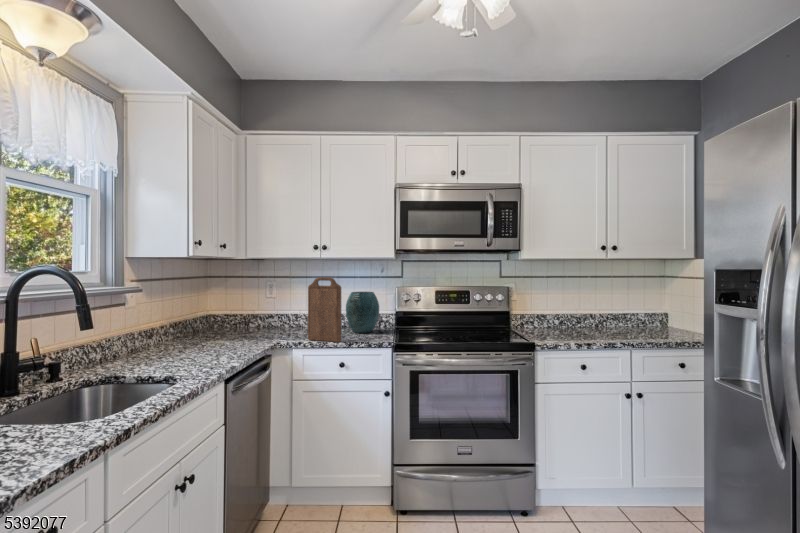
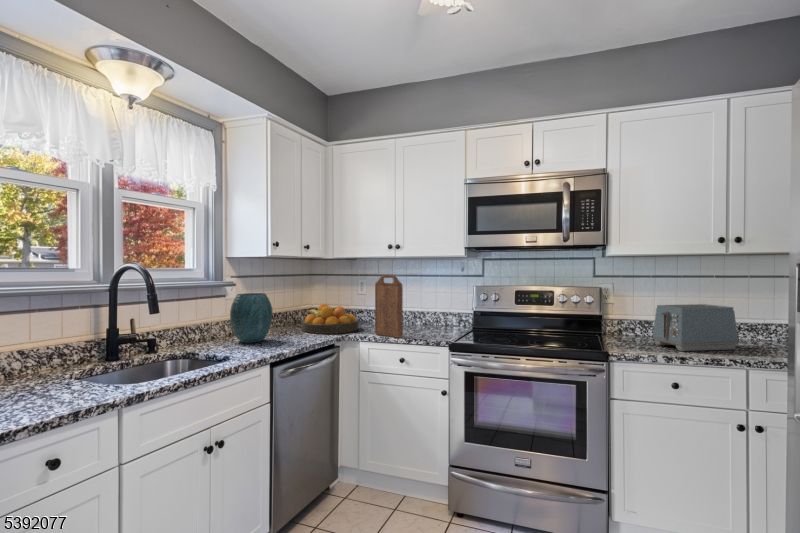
vase: present [346,292,379,333] -> present [230,293,272,343]
toaster: none [555,299,614,338] -> present [653,304,738,351]
fruit bowl: none [218,310,283,343] -> present [302,304,358,334]

